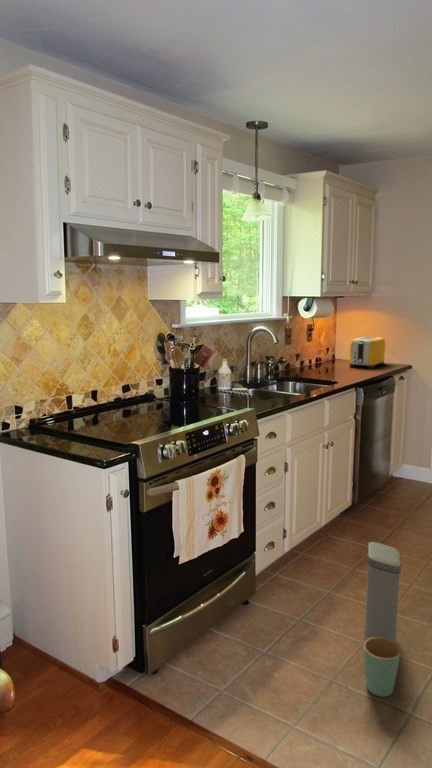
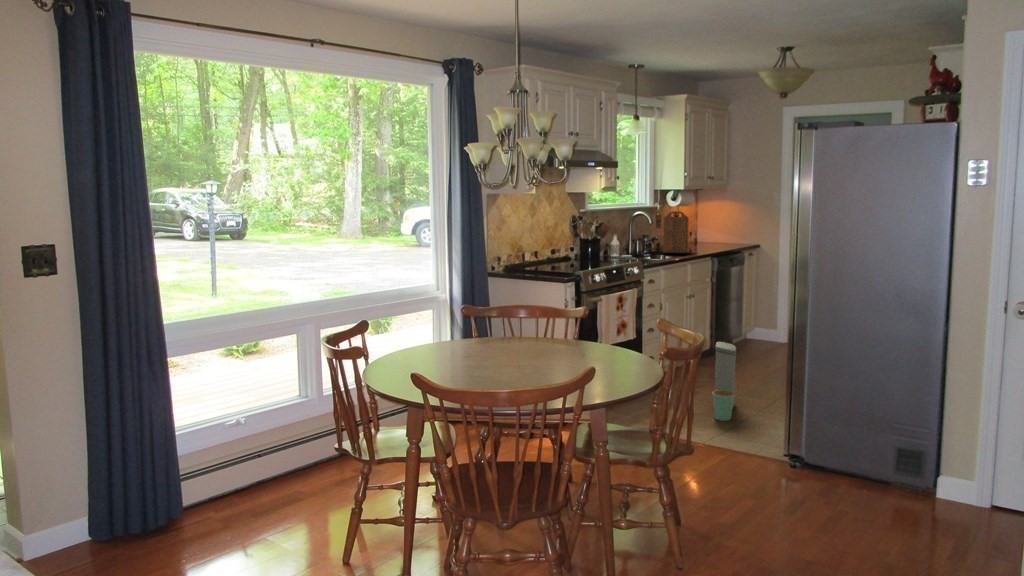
cutting board: none [293,326,326,382] -> present [663,211,689,253]
toaster: present [349,337,385,368] -> none [708,222,738,246]

